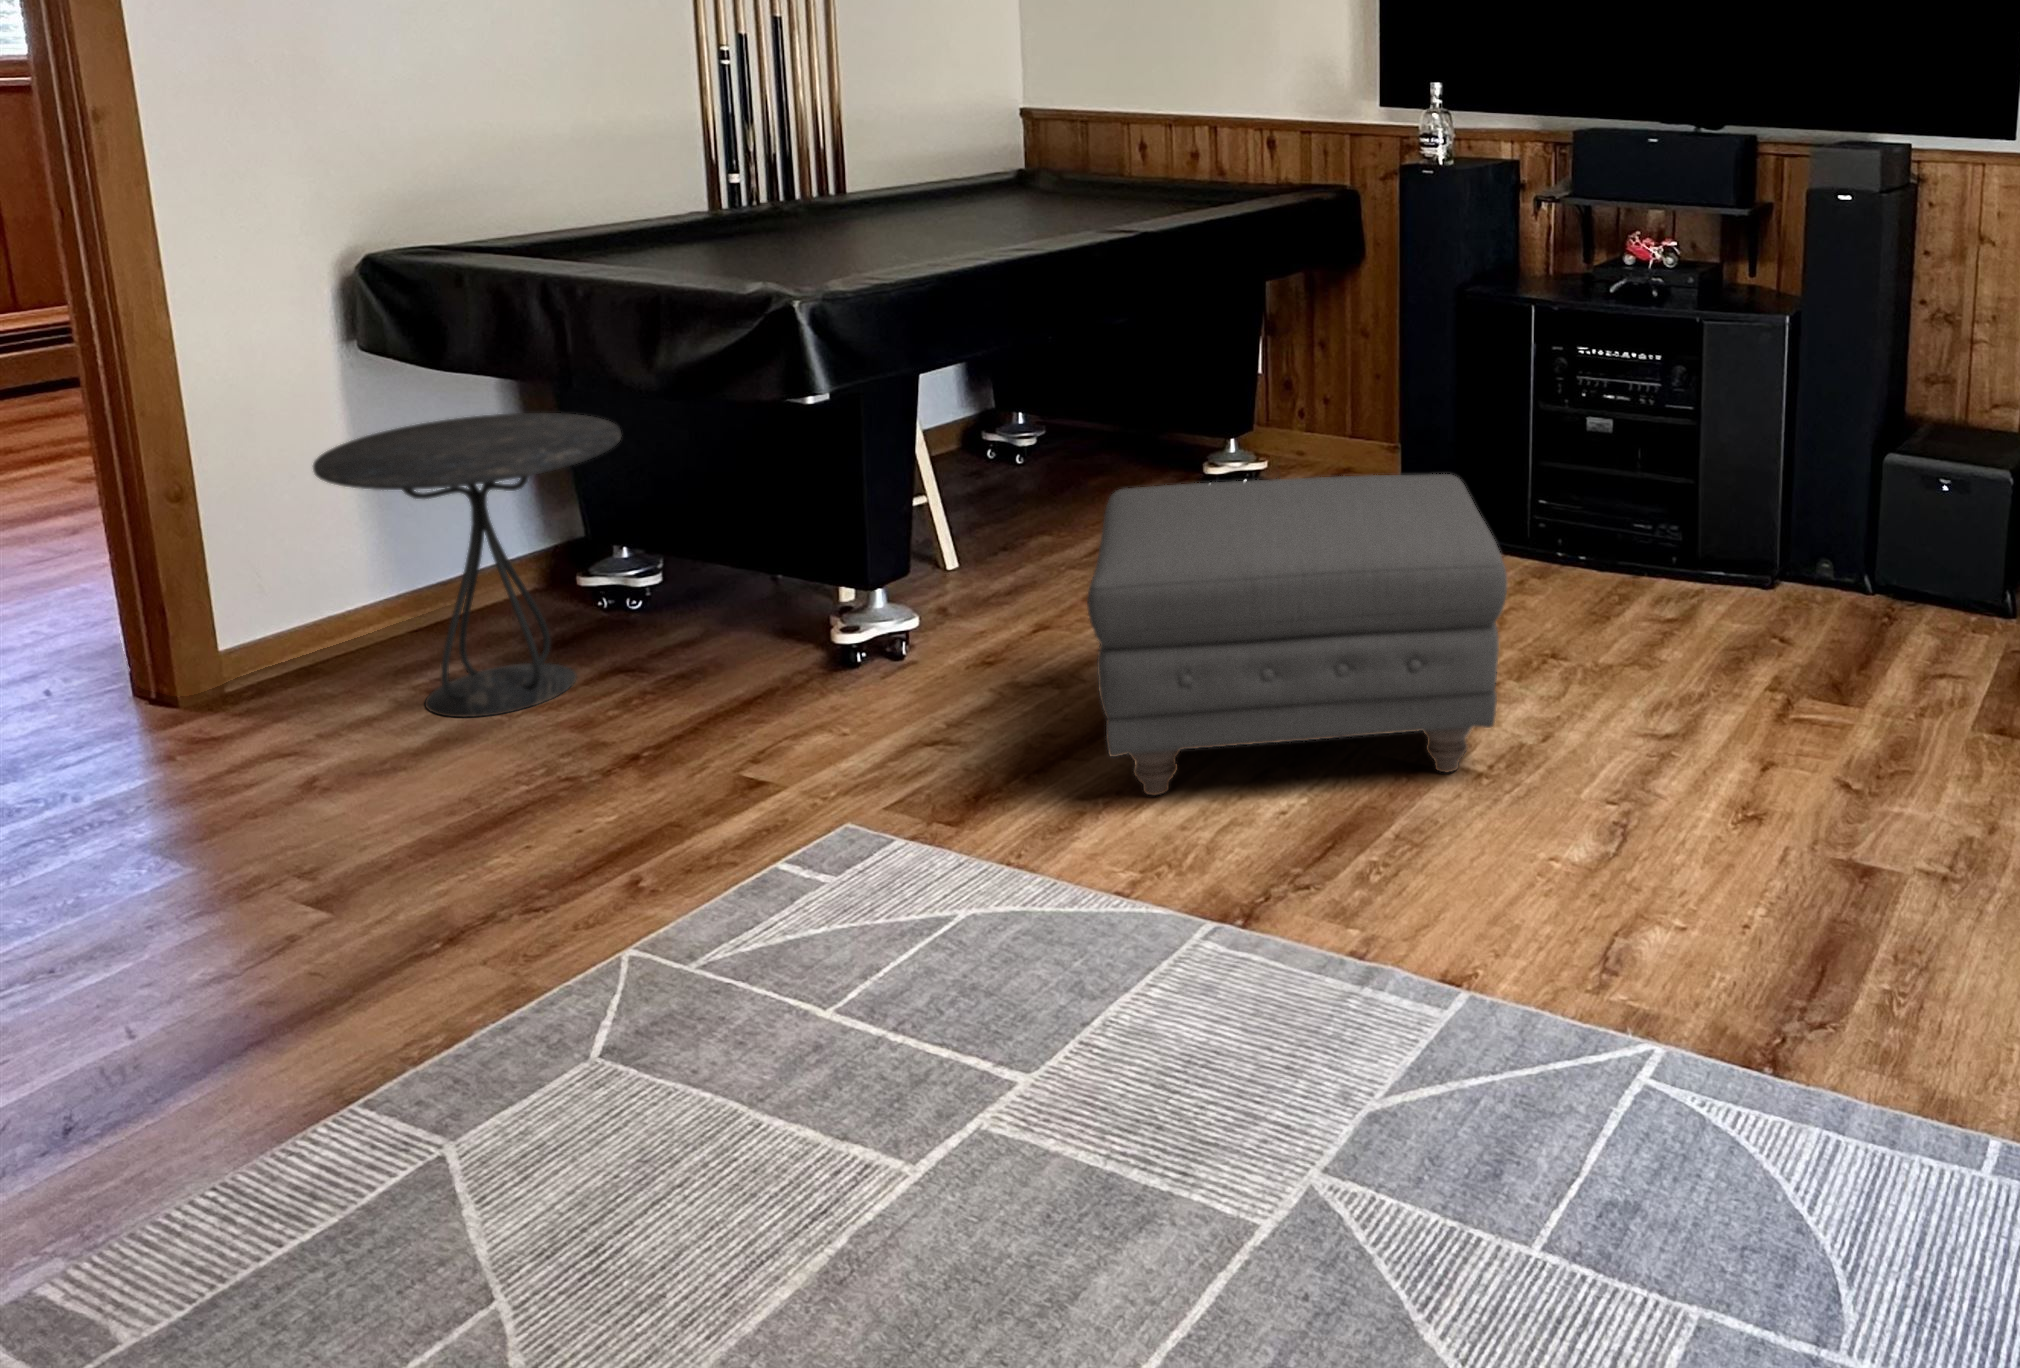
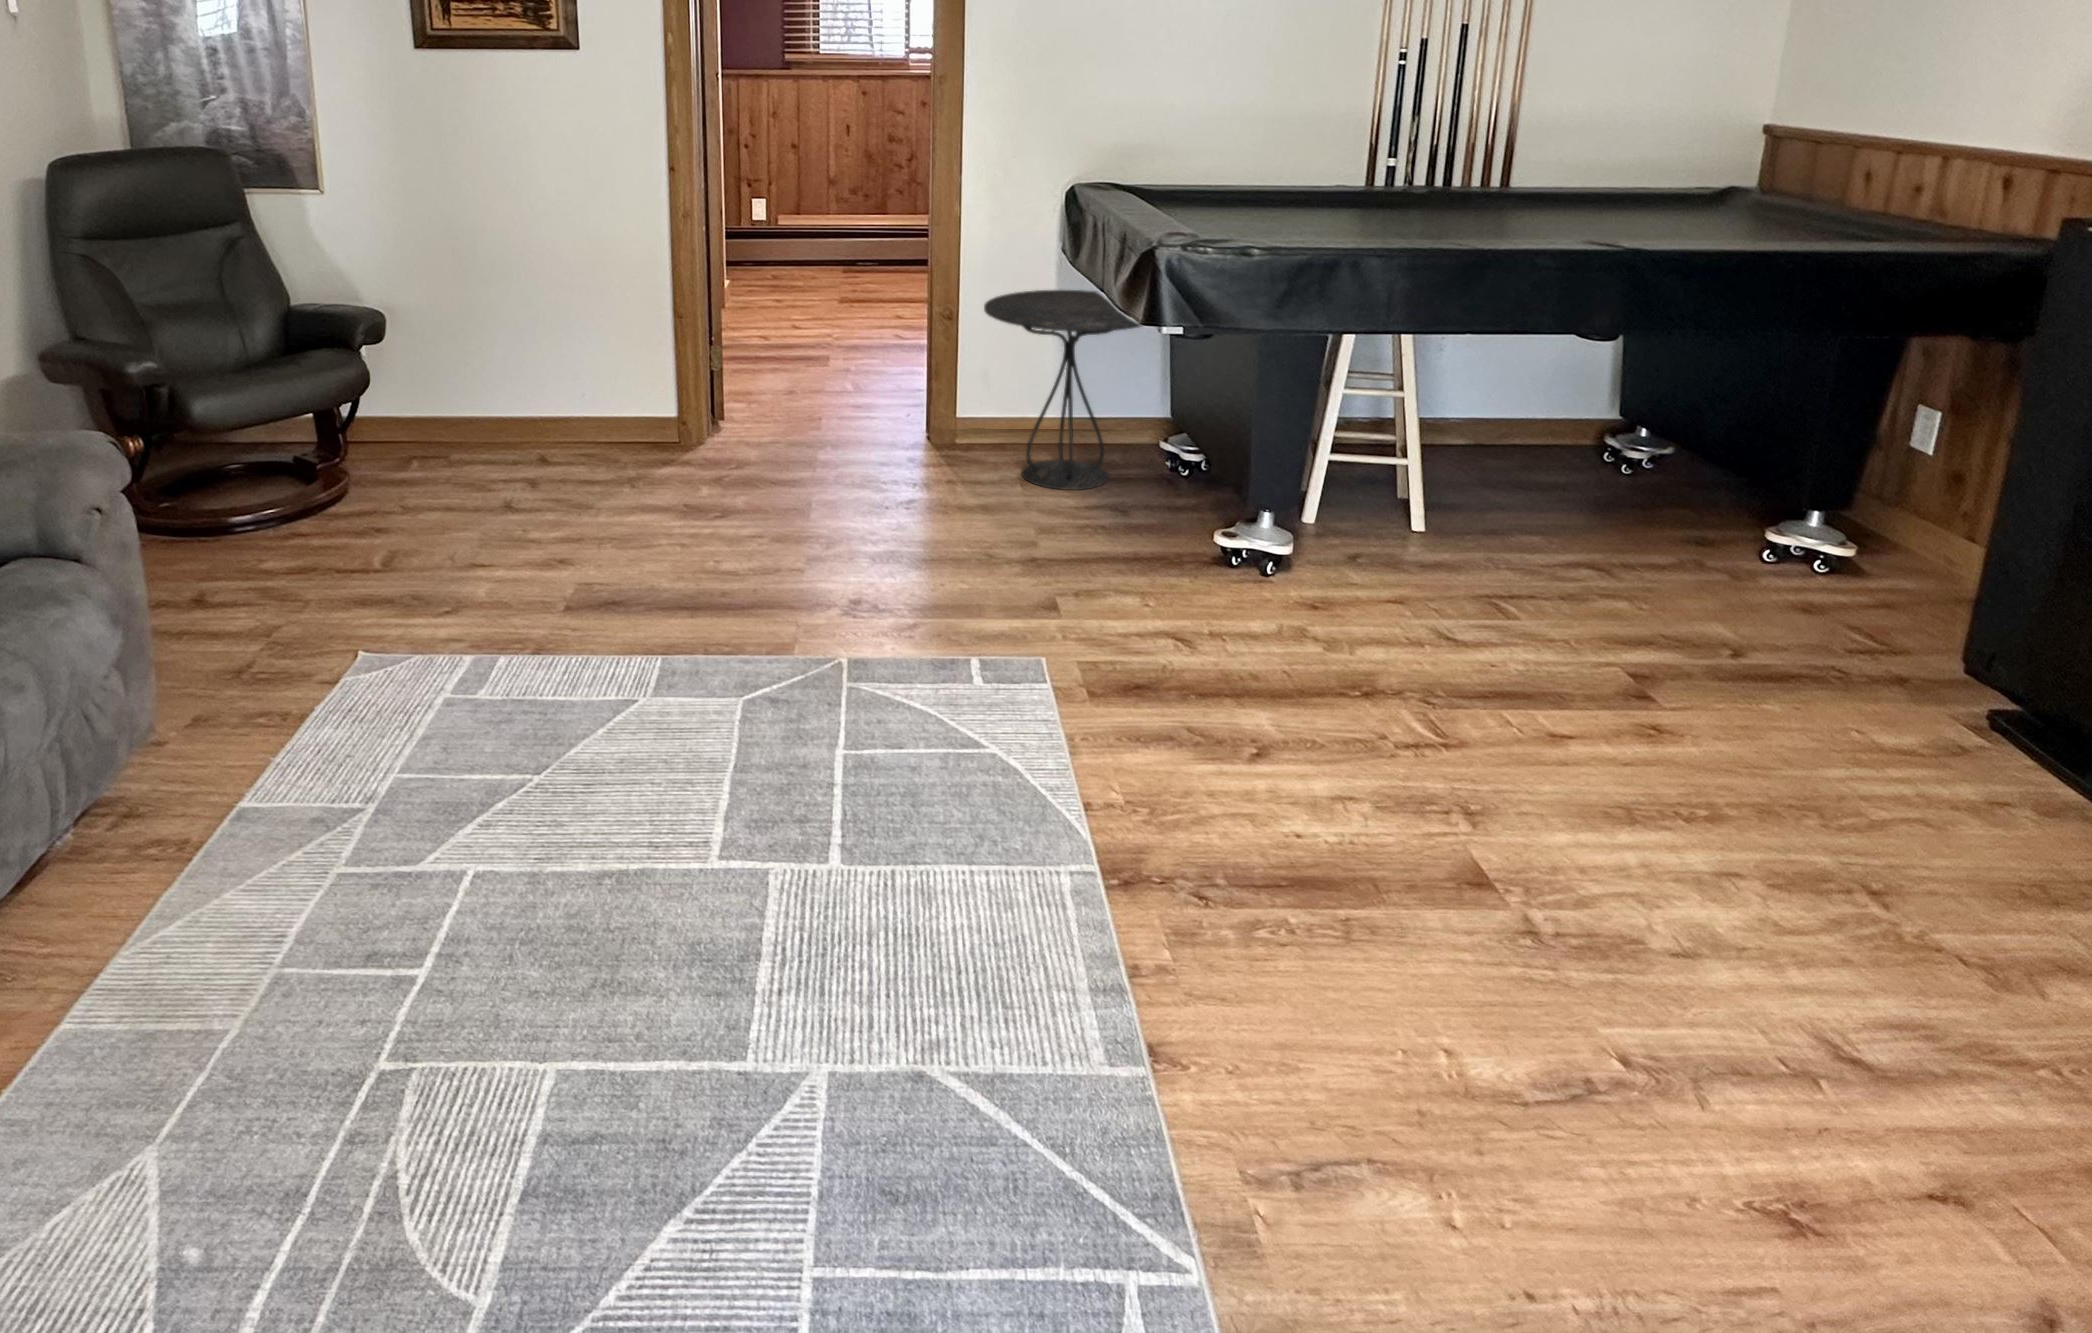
ottoman: present [1087,474,1507,795] -> none [1192,469,1764,912]

